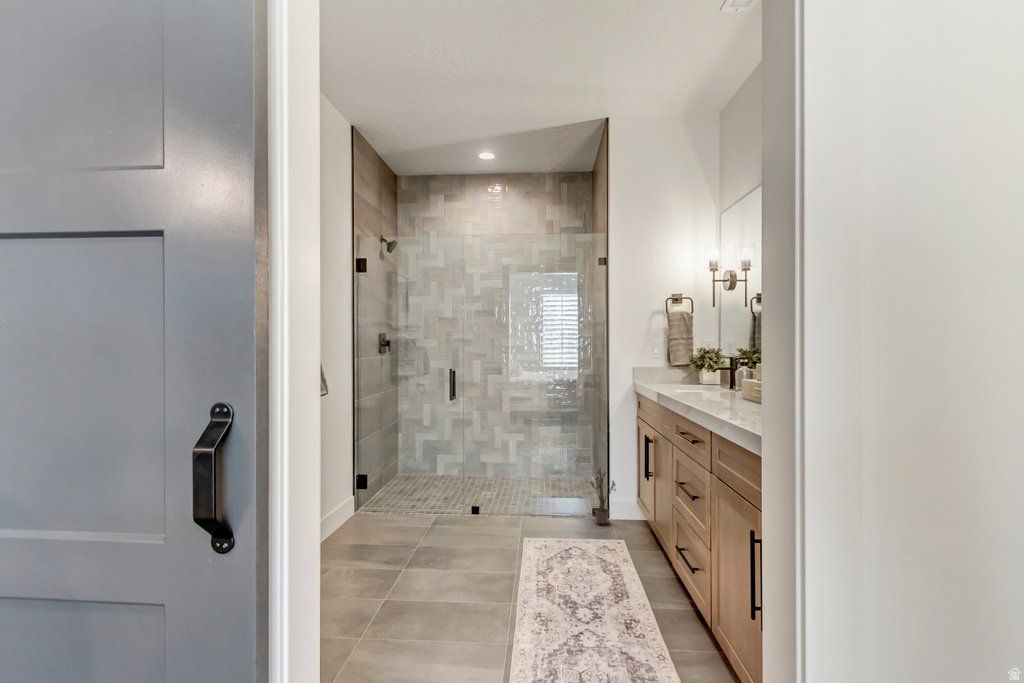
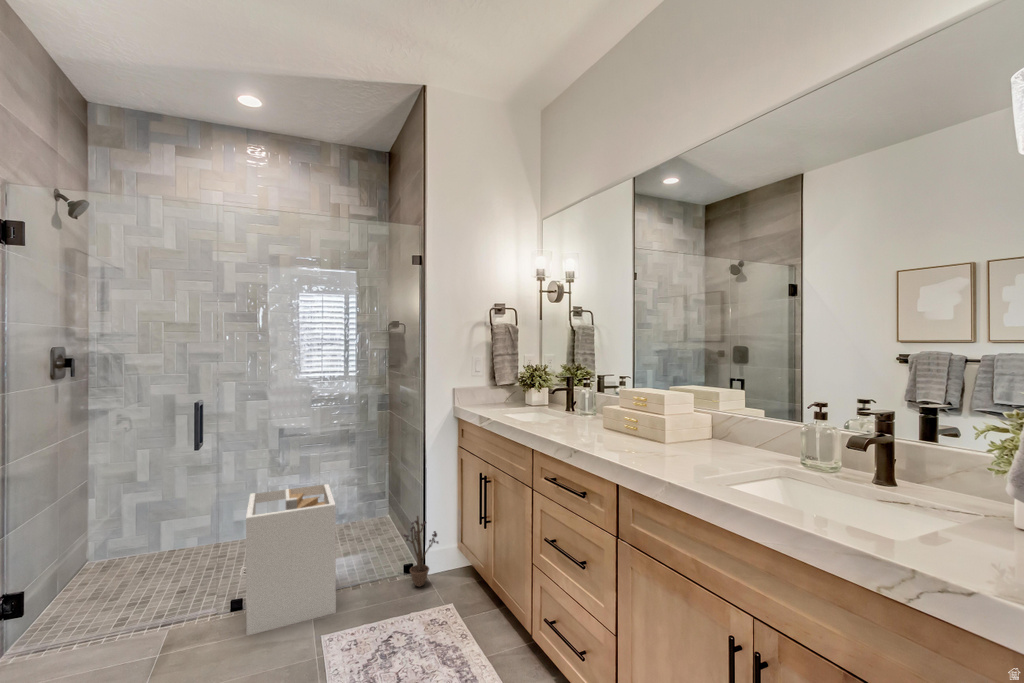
laundry hamper: none [479,436,537,528] -> present [246,484,336,635]

